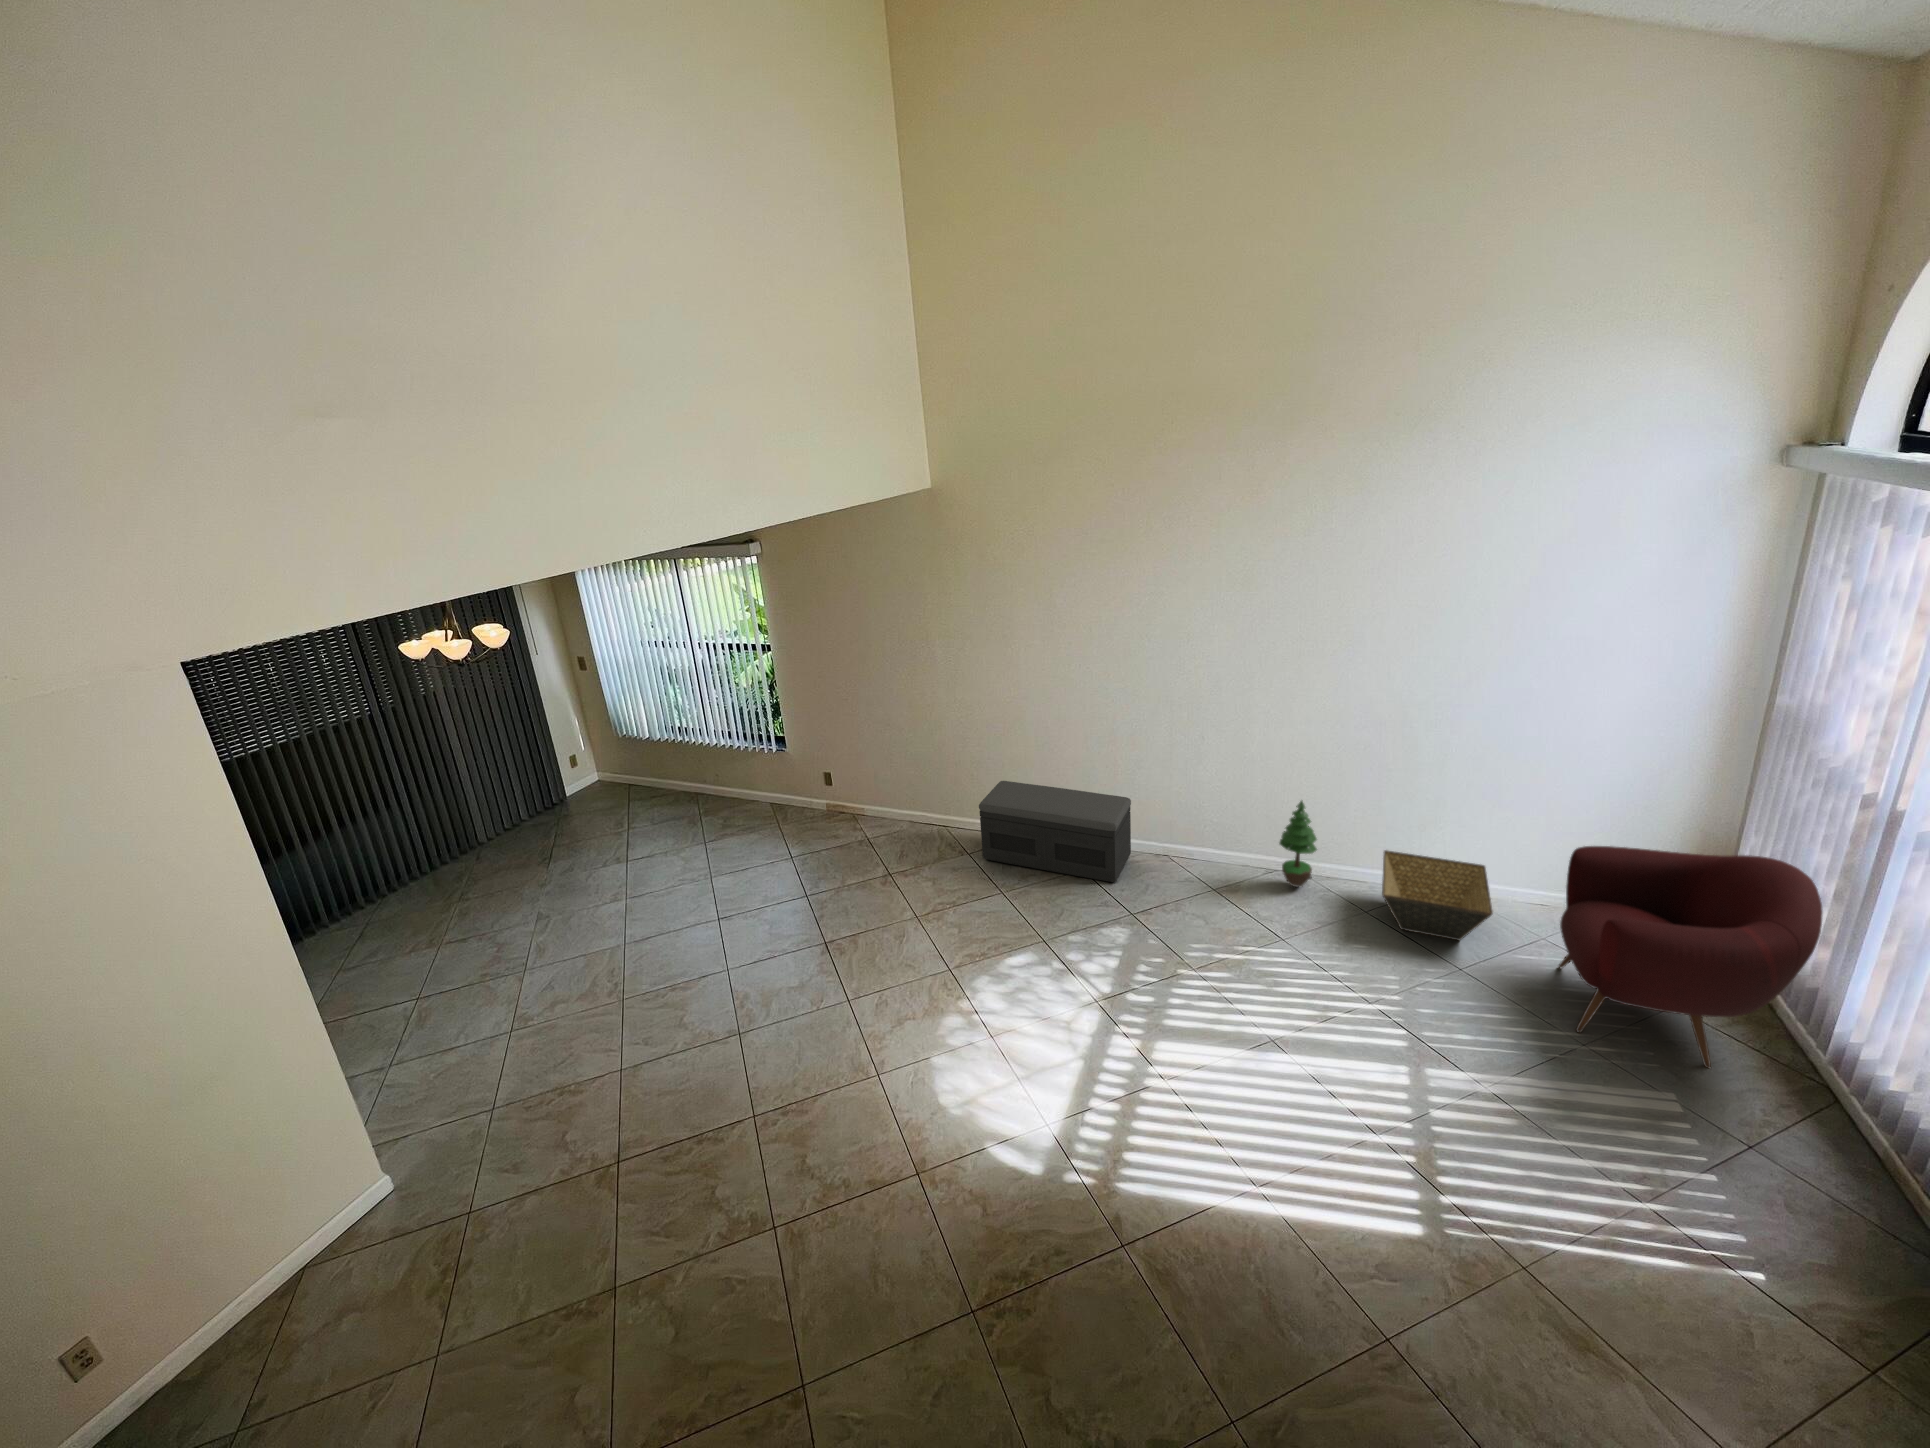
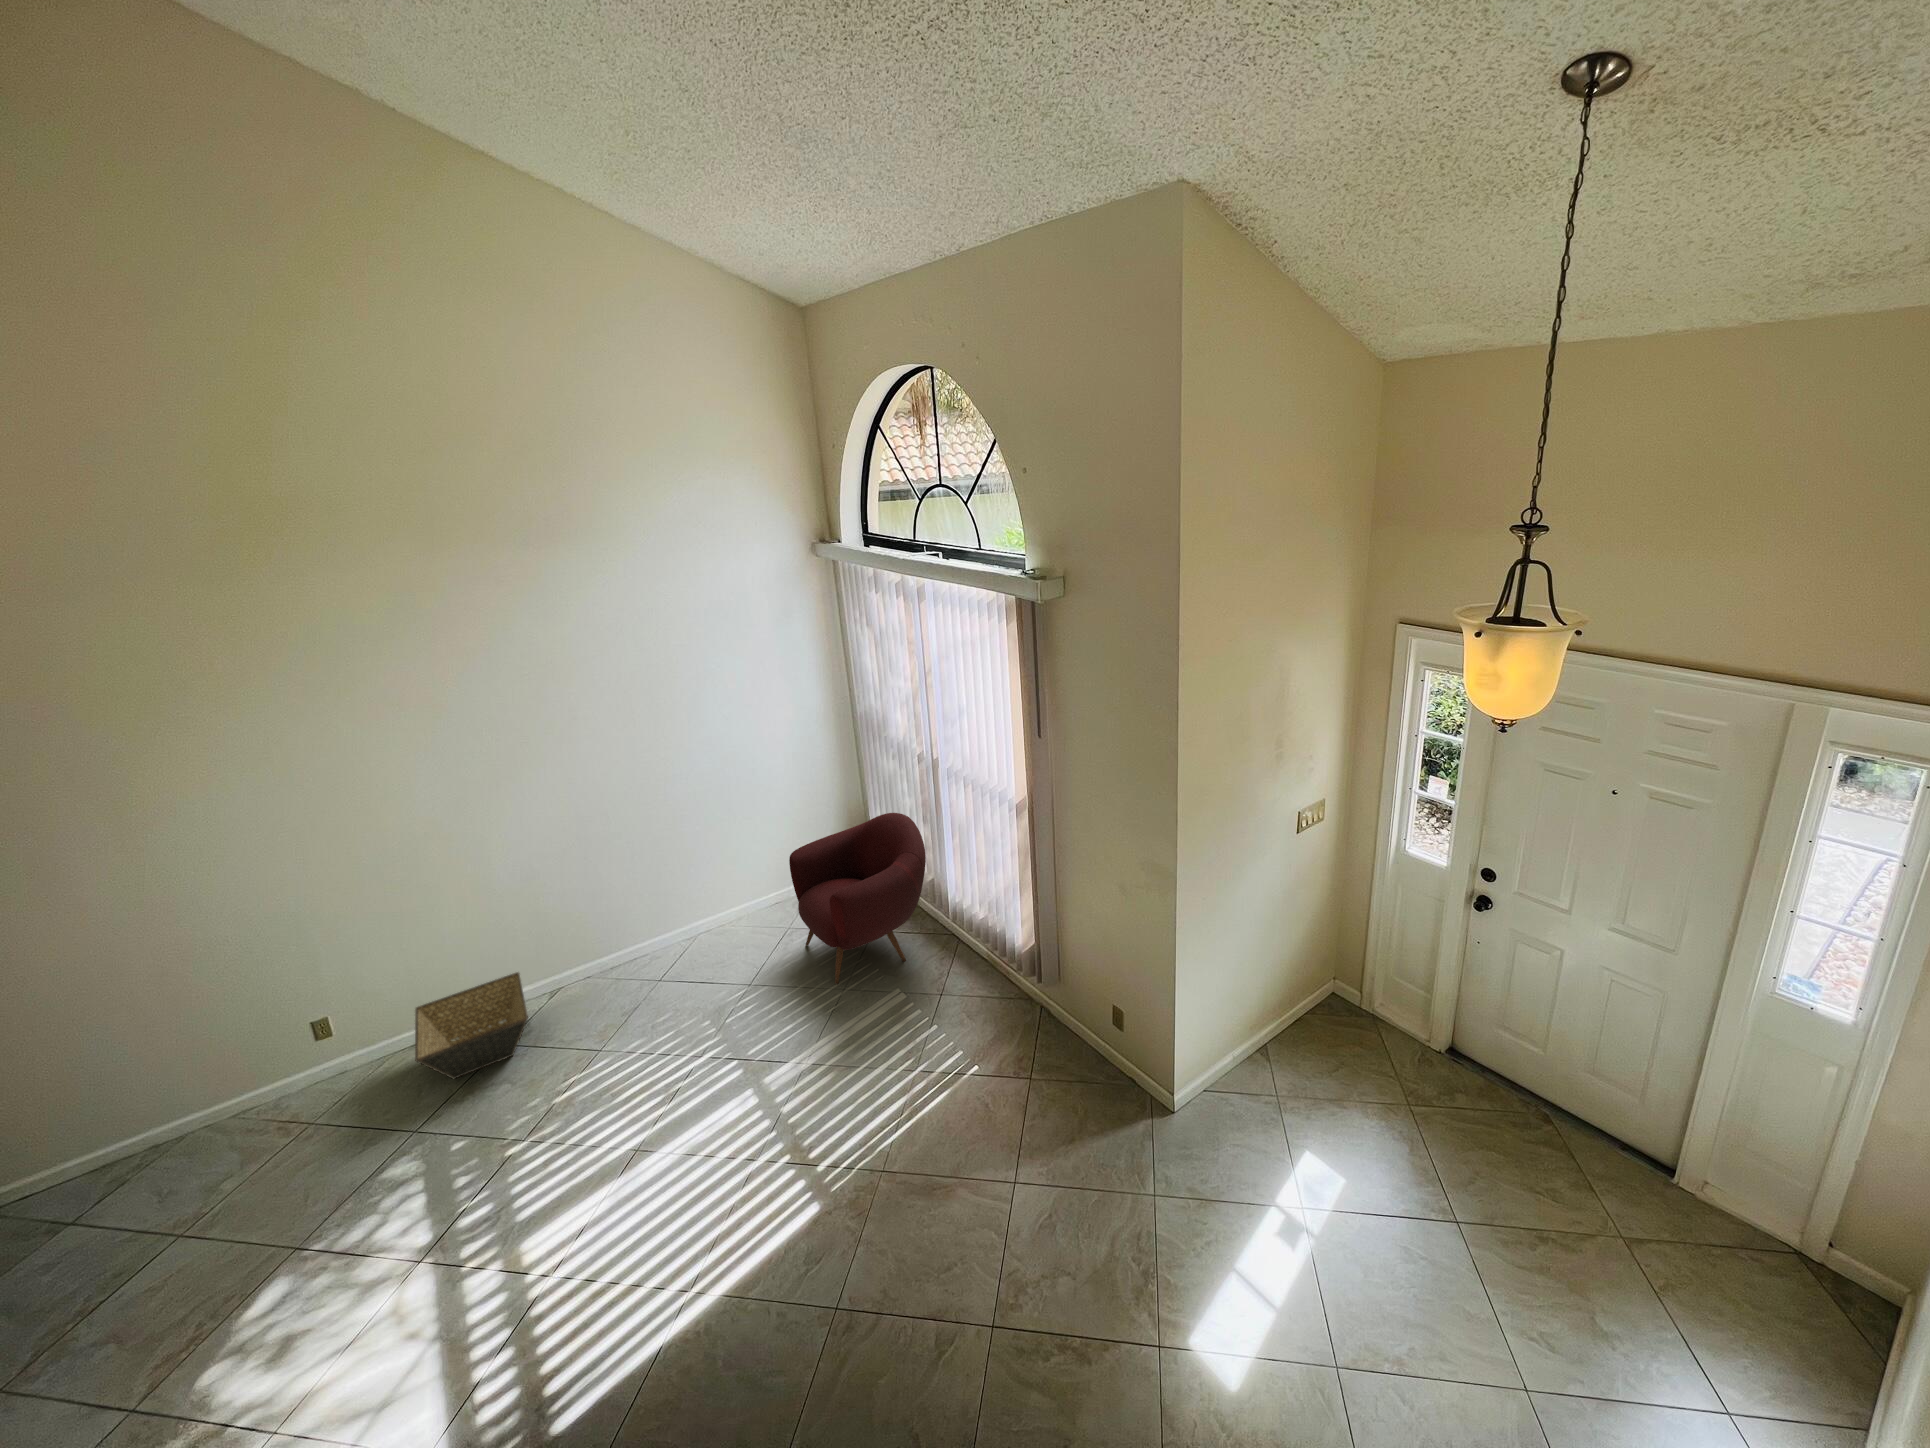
storage bench: present [979,781,1131,883] -> none [79,1003,379,1211]
potted tree: present [1280,801,1317,887] -> none [559,910,602,997]
basket: present [1382,850,1493,940] -> present [415,972,528,1079]

